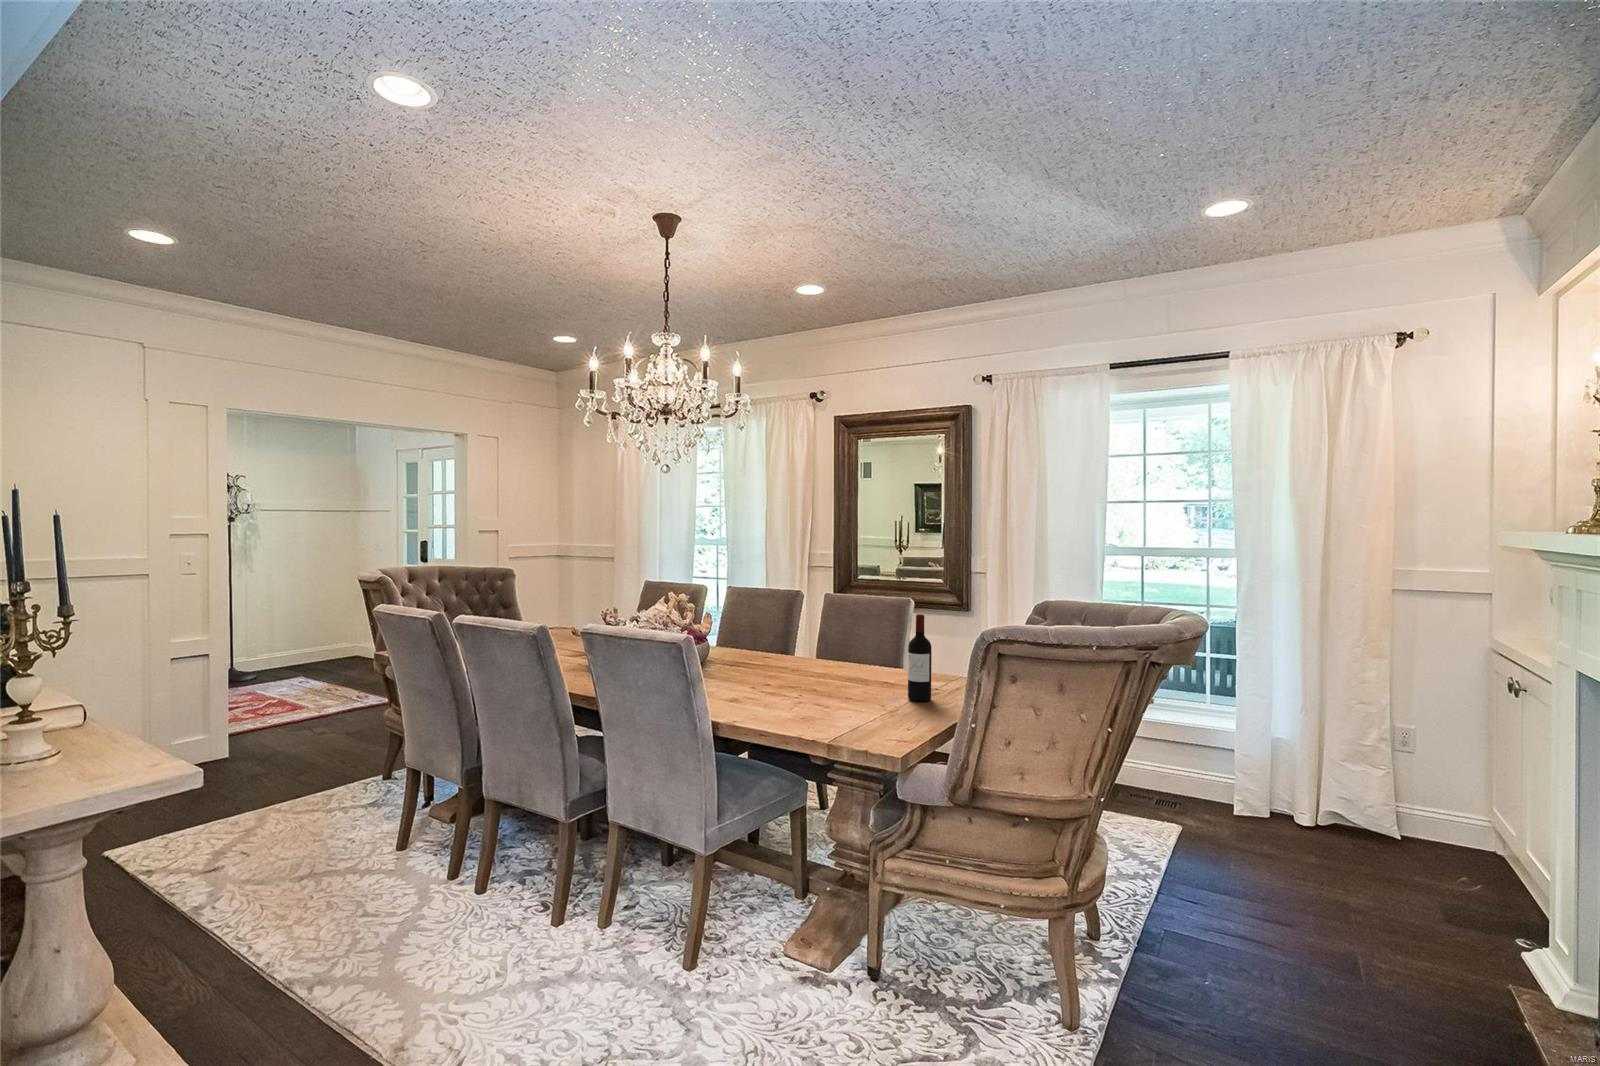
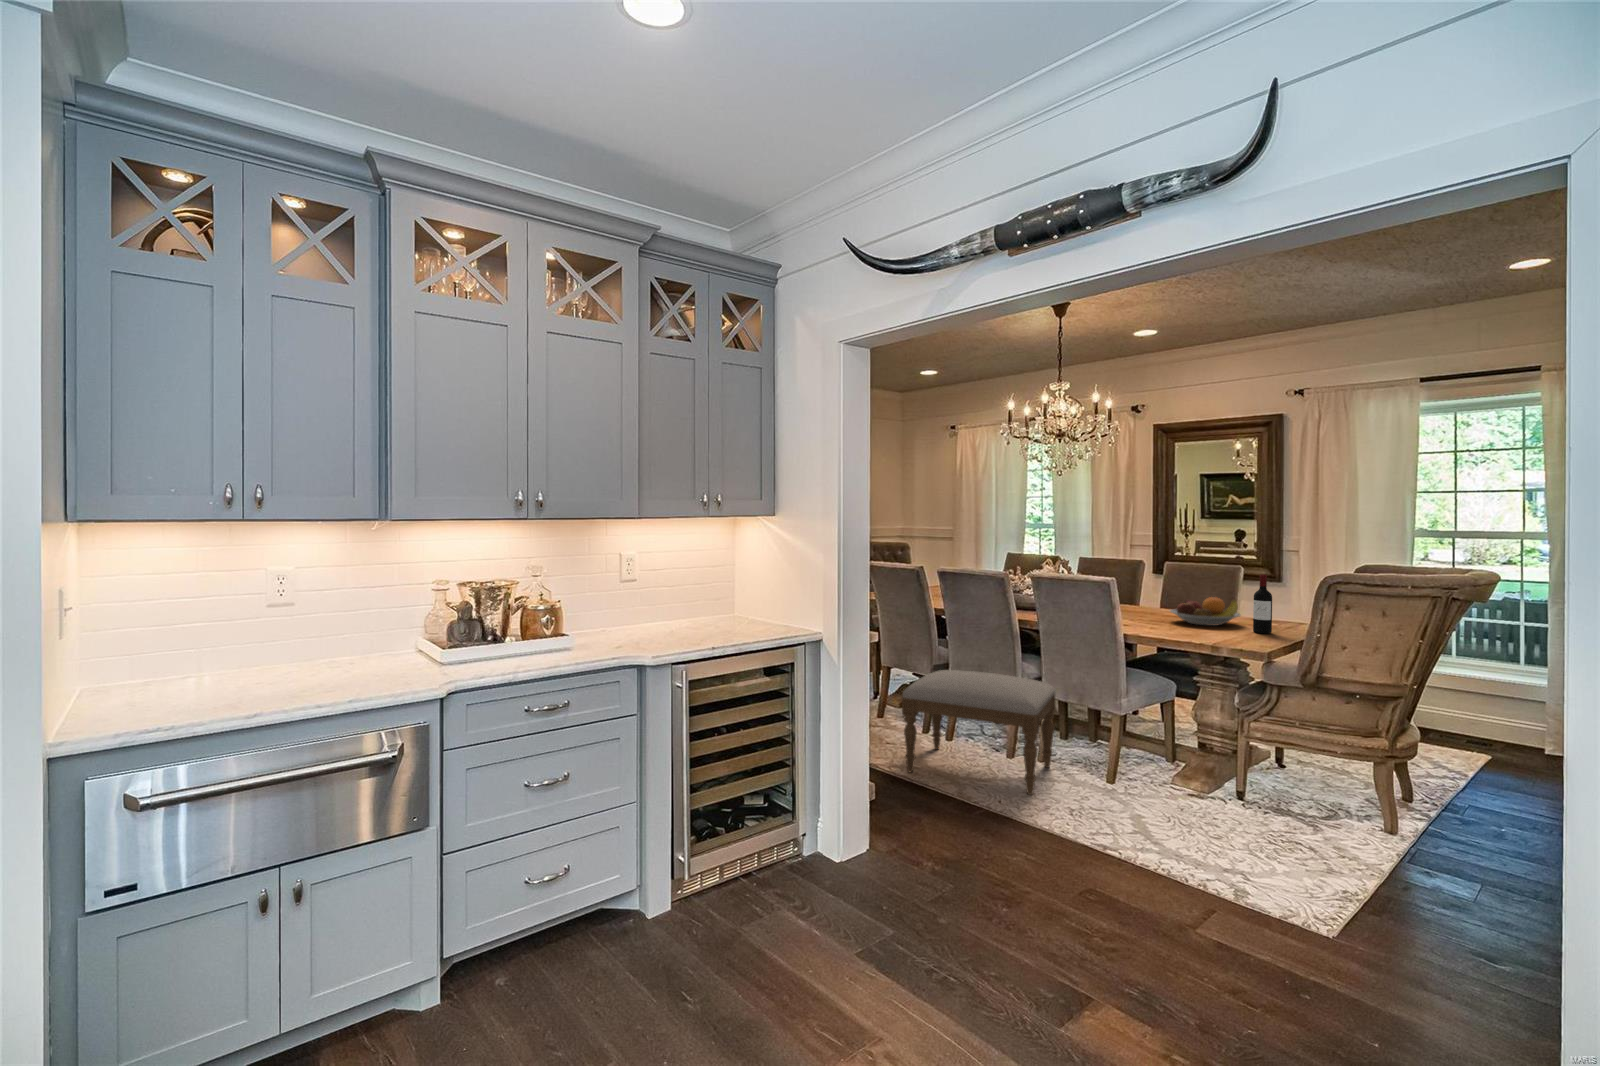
fruit bowl: none [809,645,899,688] -> present [1170,597,1240,626]
ottoman: none [318,787,620,1032] -> present [902,670,1055,795]

